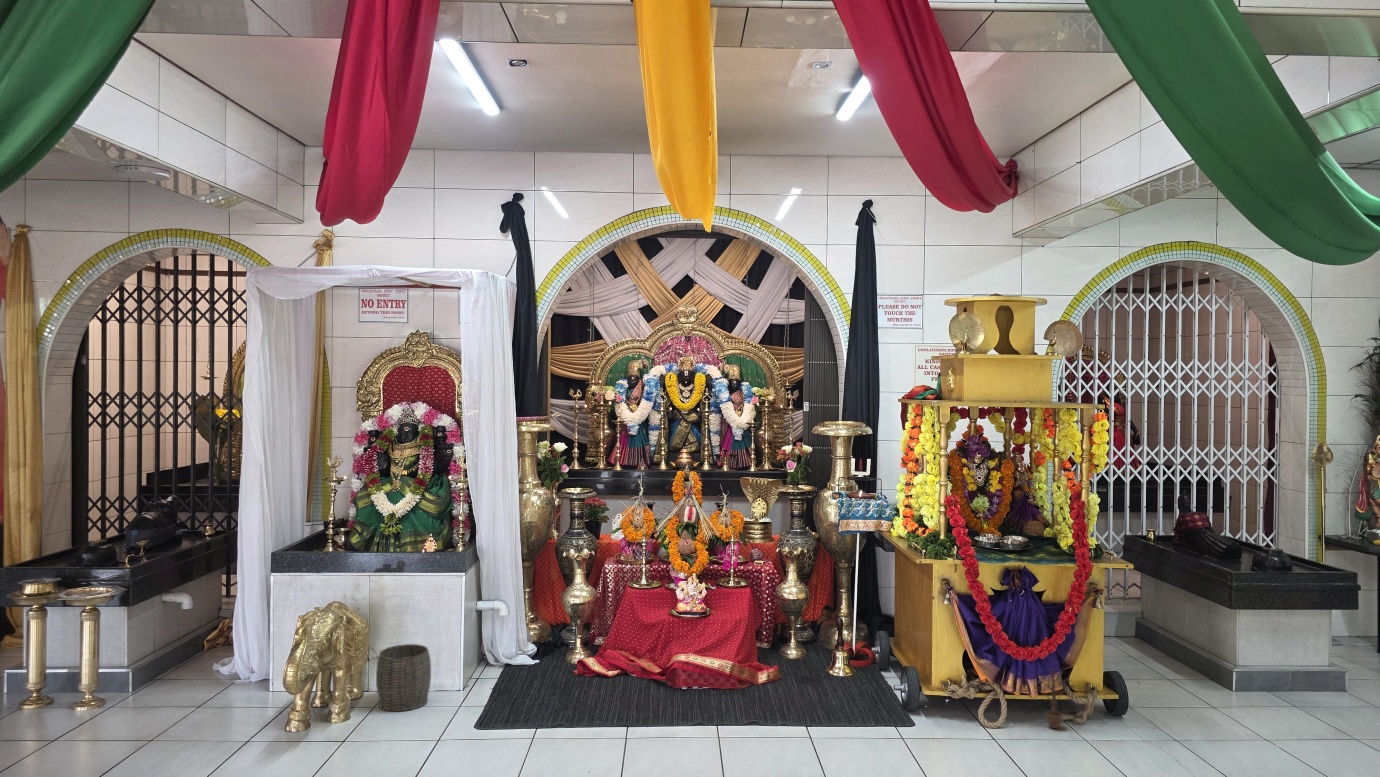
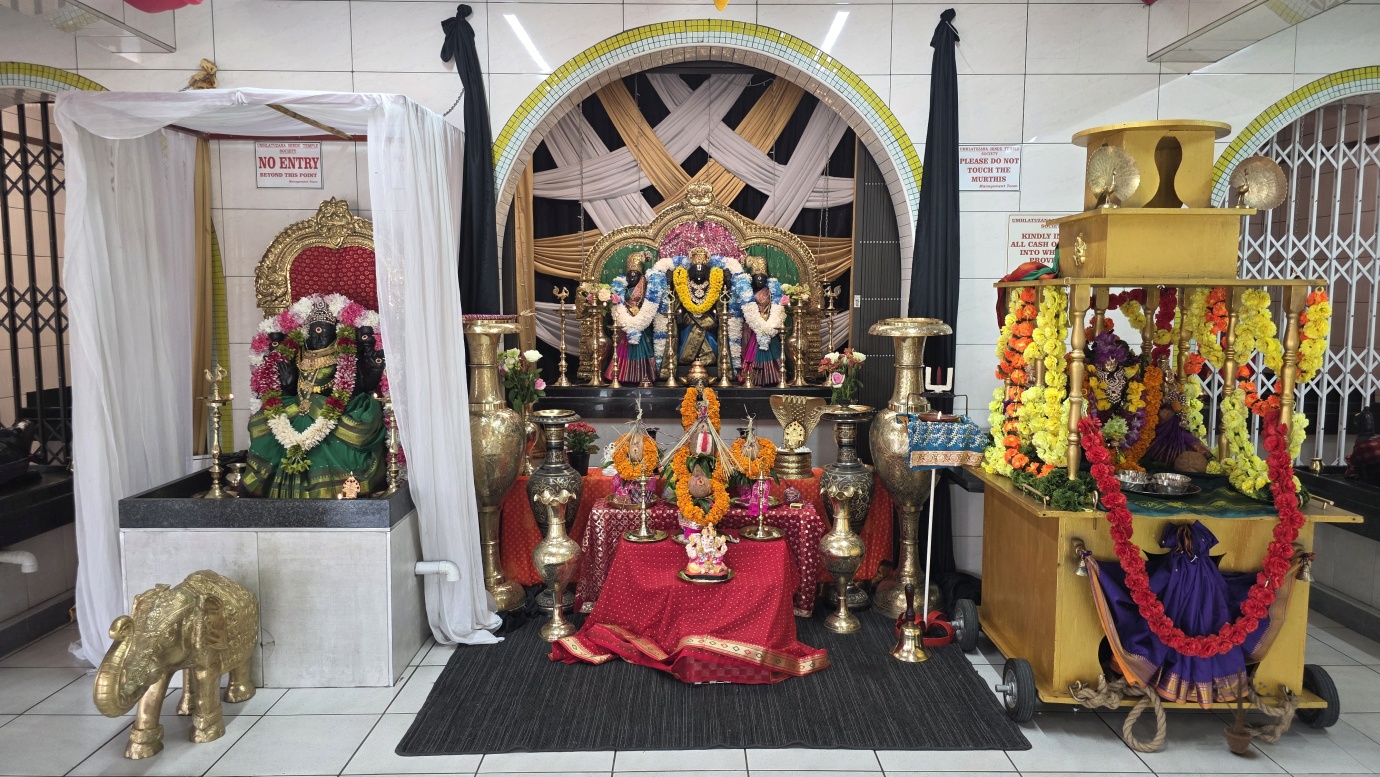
woven basket: present [376,644,431,711] -> none [262,625,343,723]

